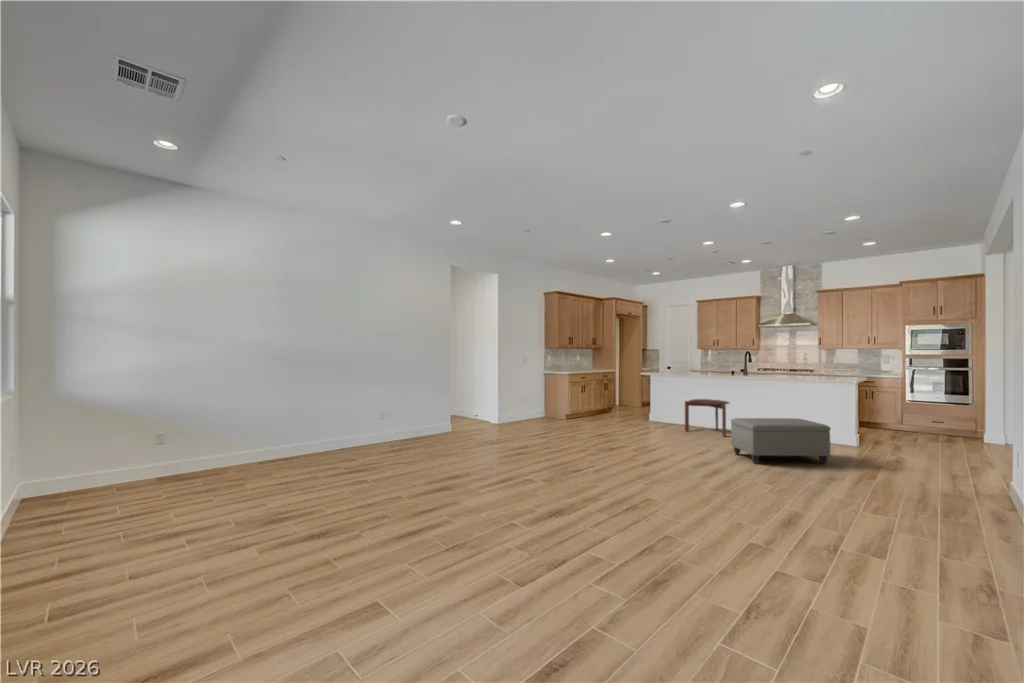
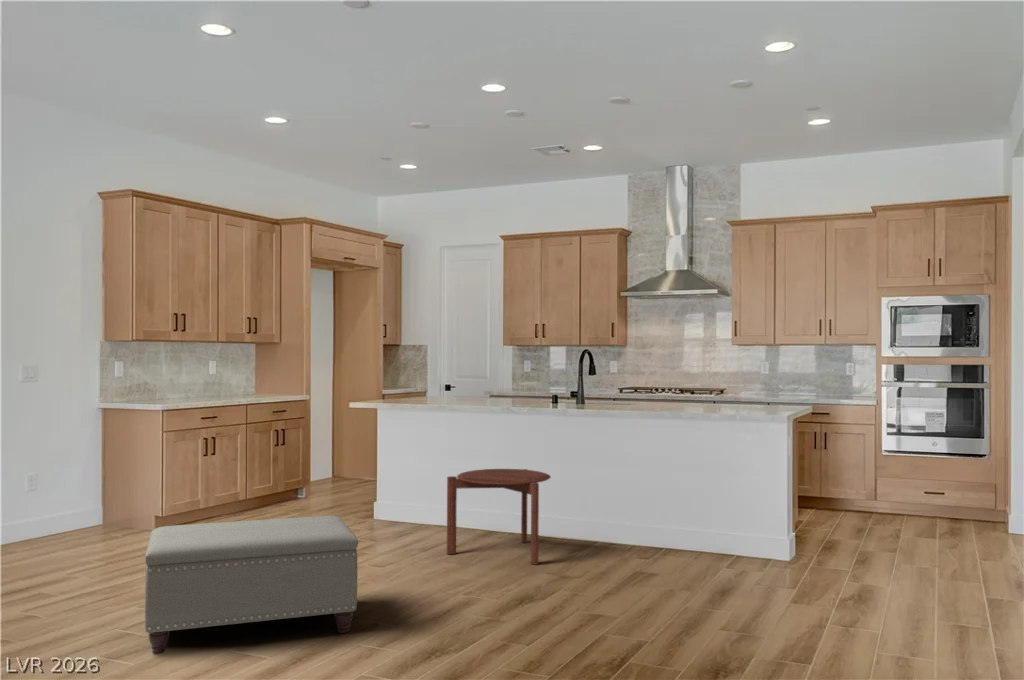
ottoman: present [731,418,831,464] -> present [145,516,358,654]

